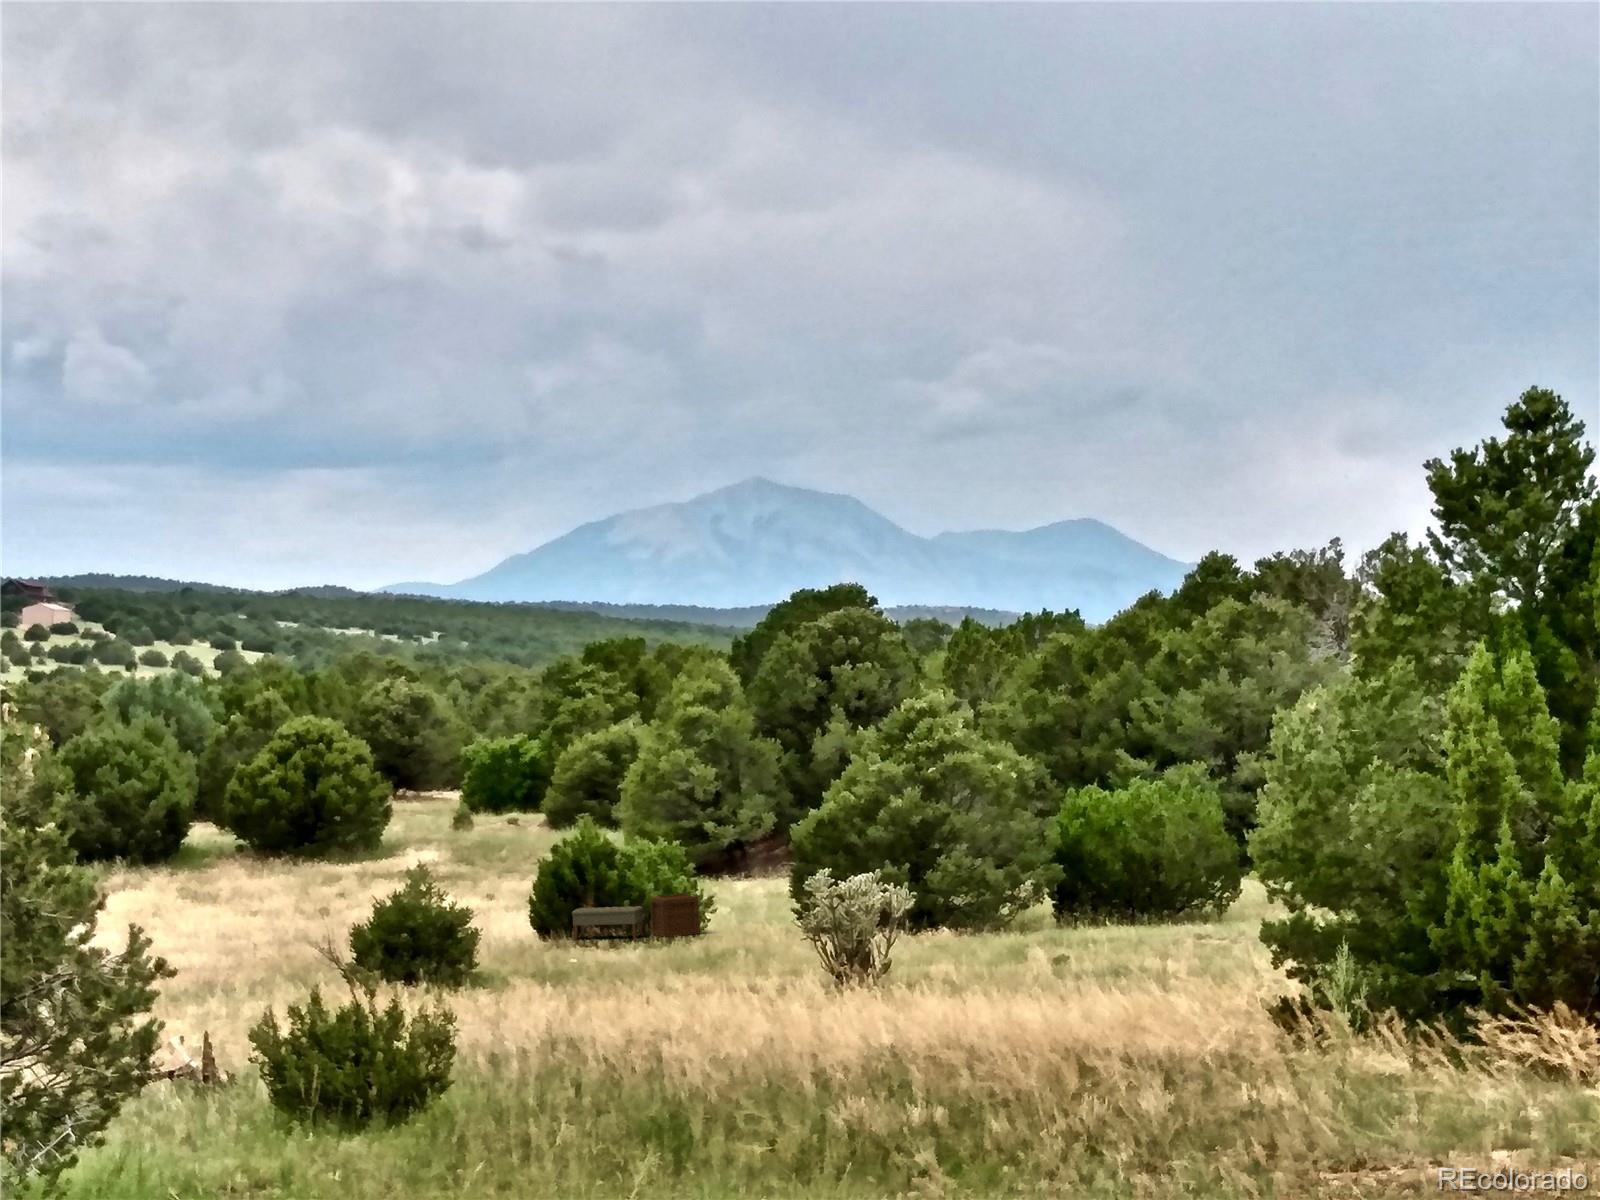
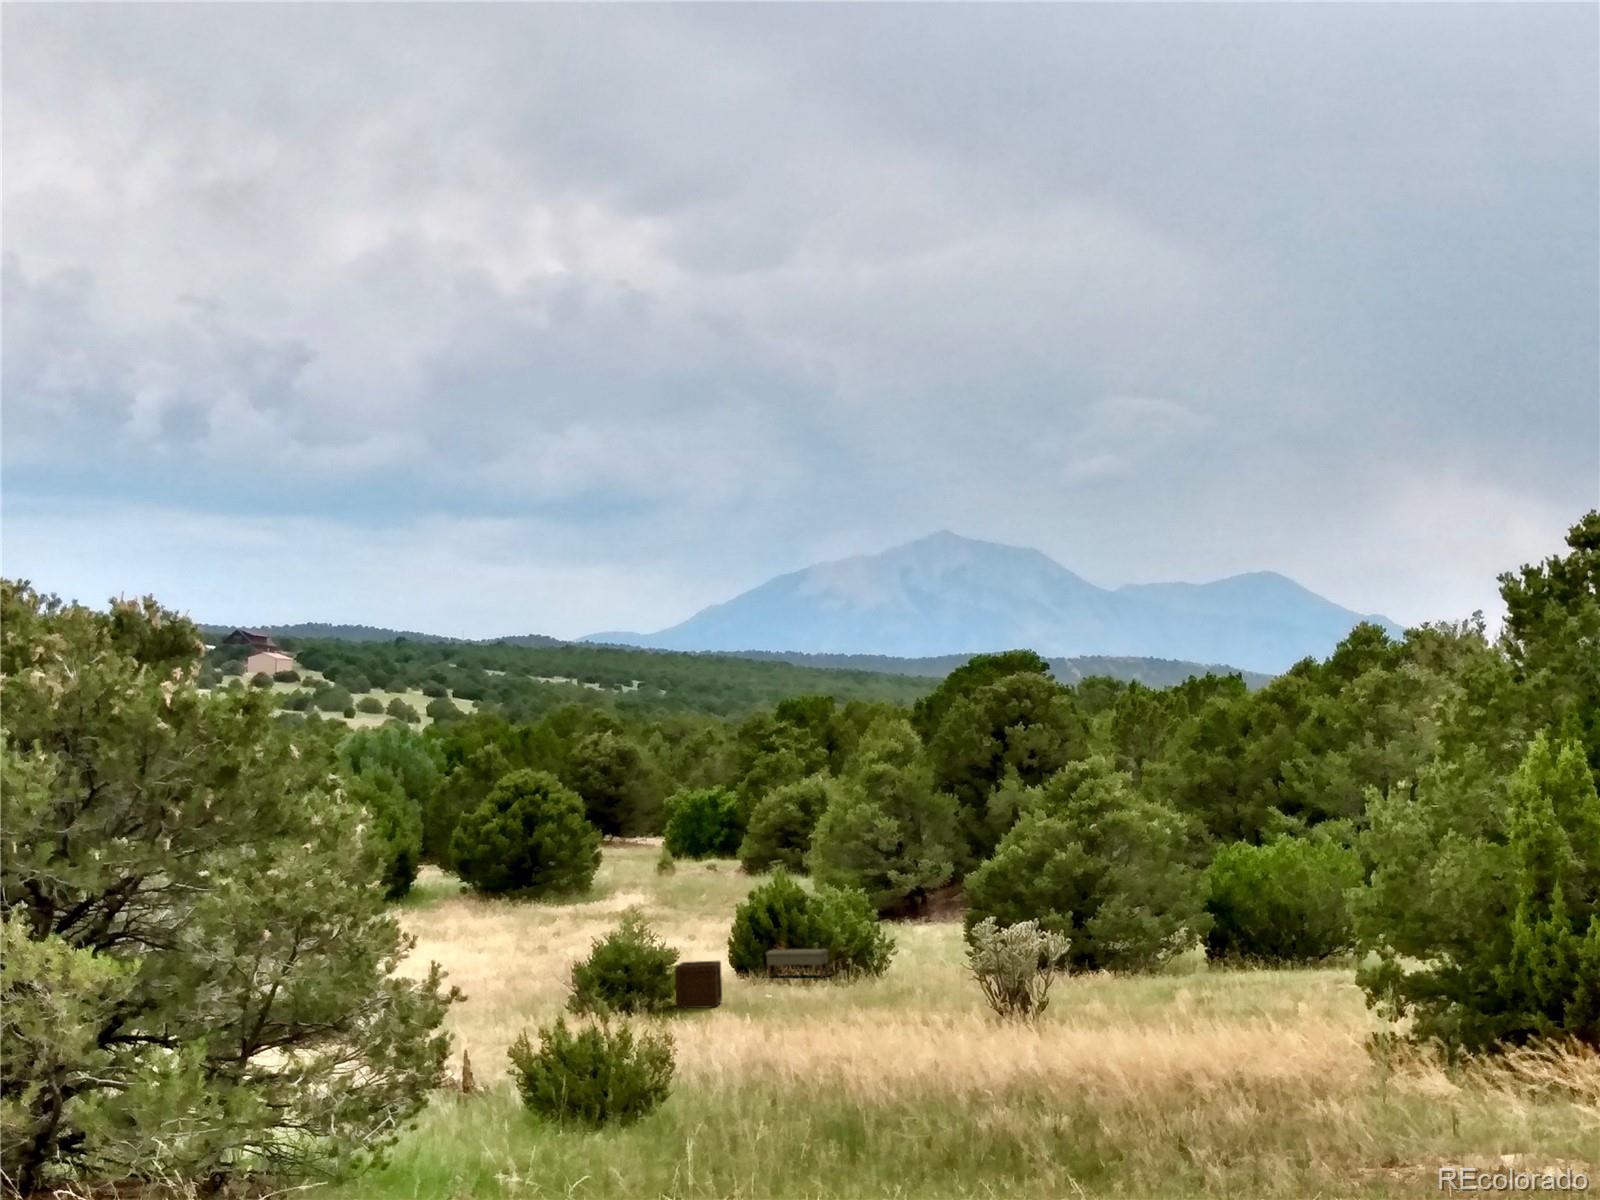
wooden crate: present [651,894,700,937] -> present [675,961,722,1008]

